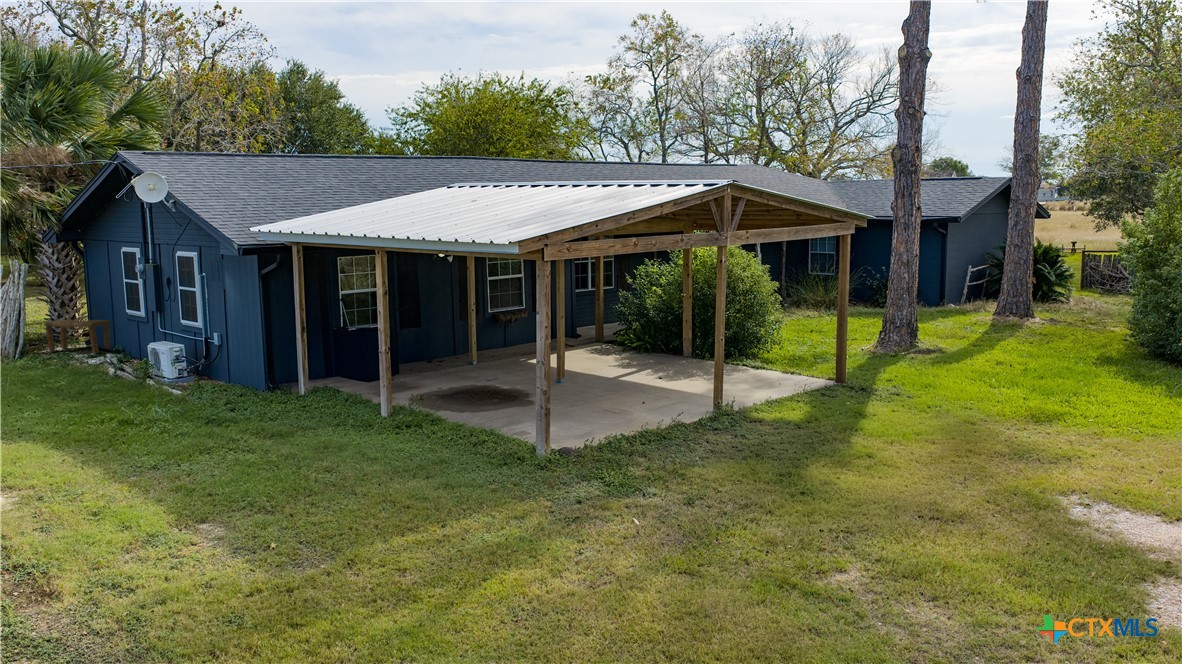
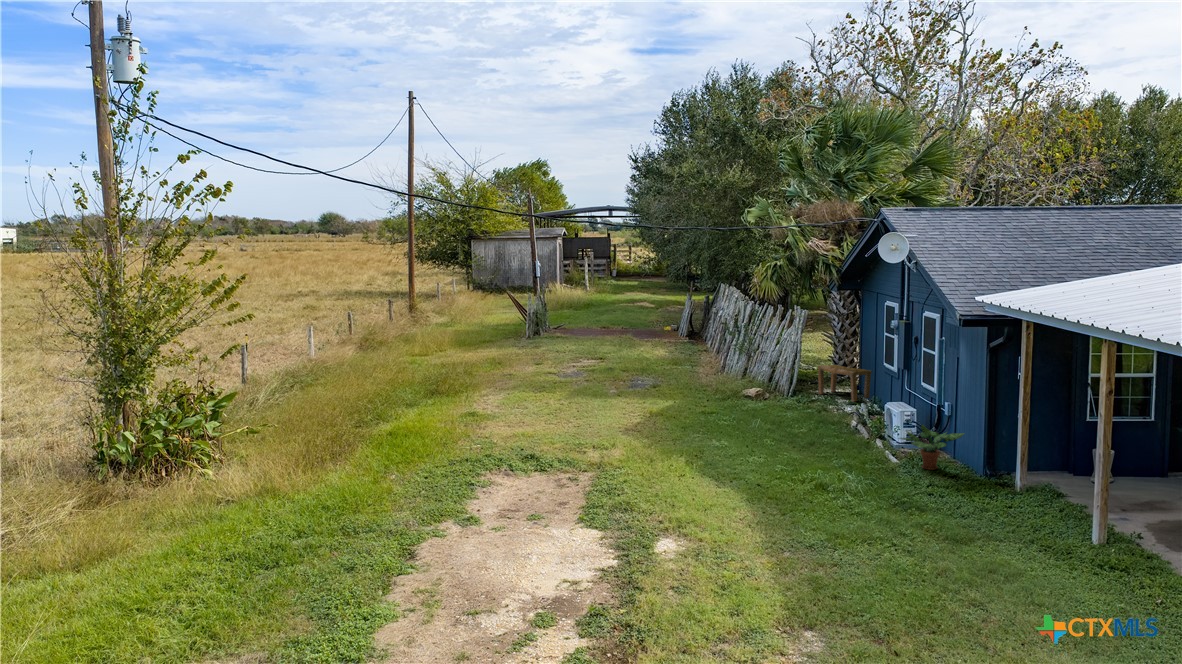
potted plant: none [180,352,245,393] -> present [900,425,964,470]

